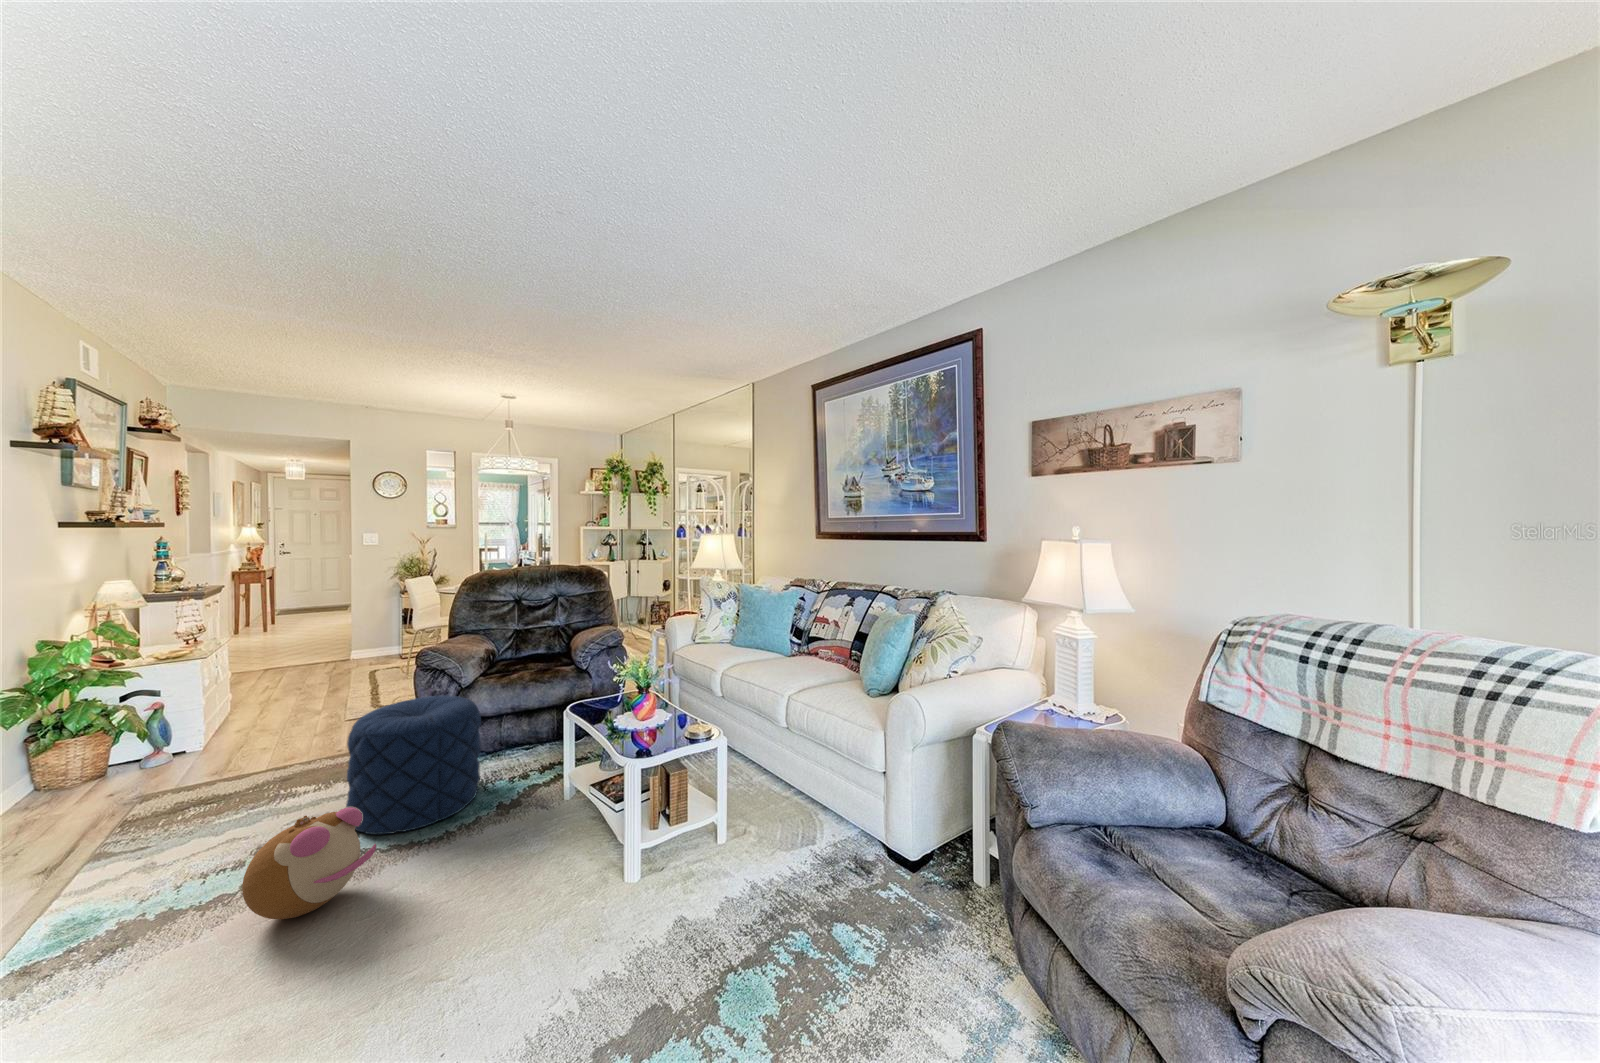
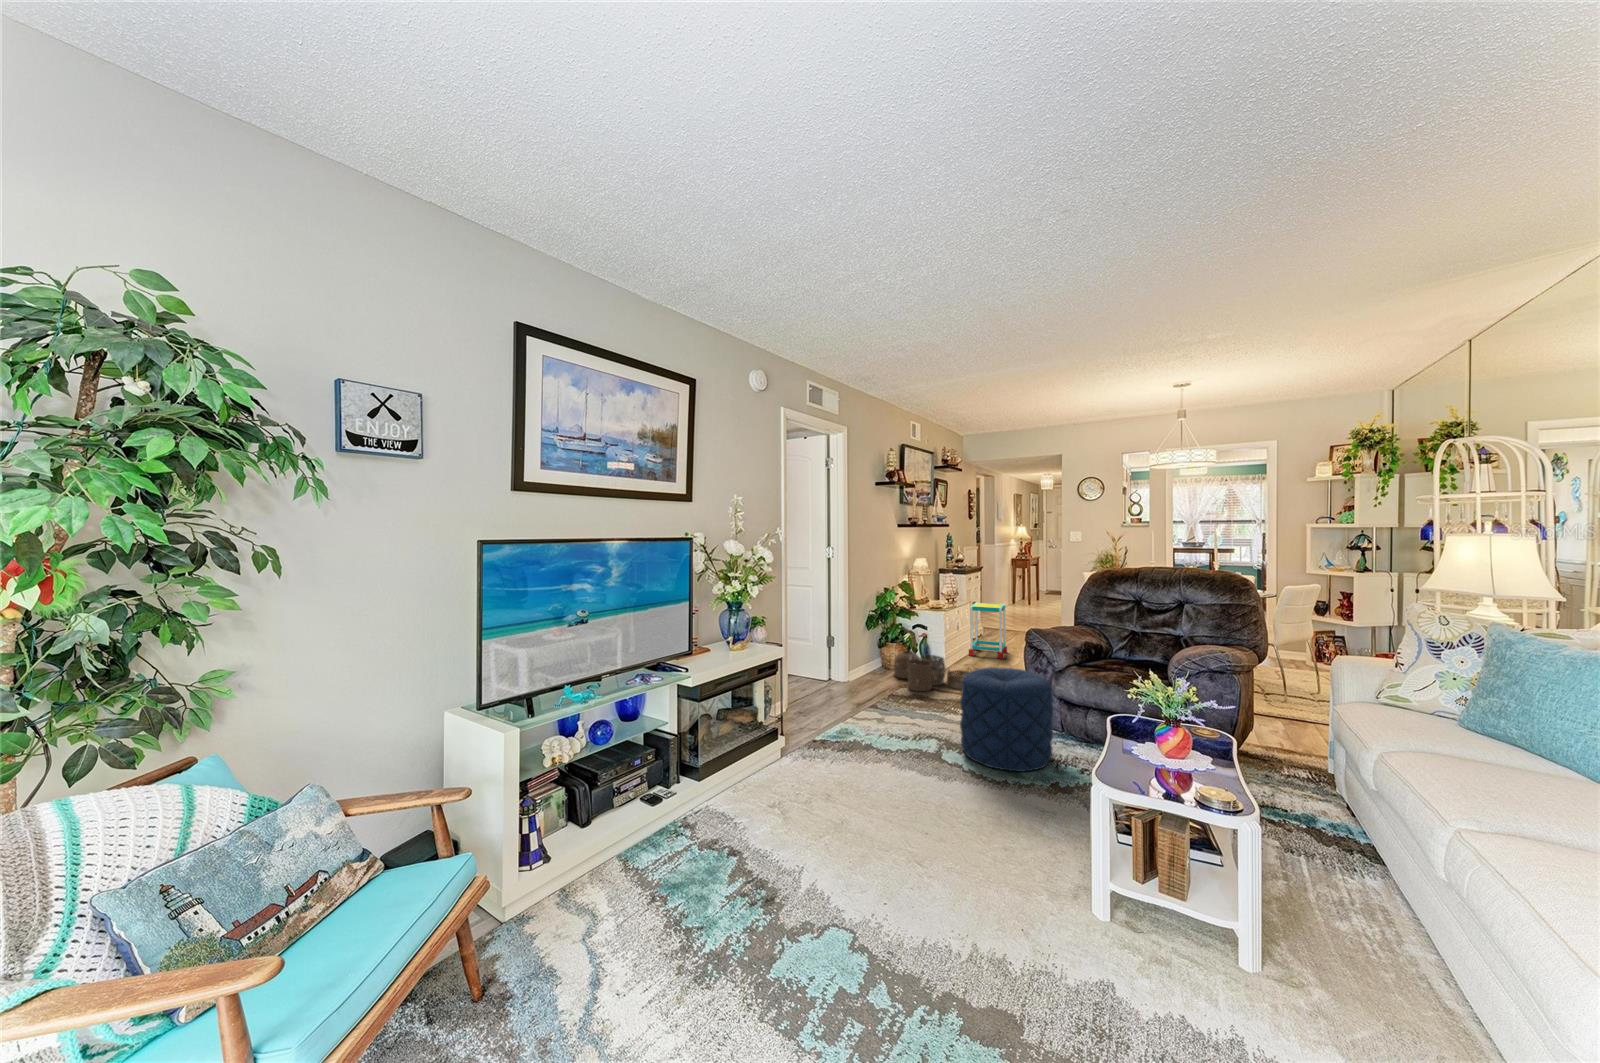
side table: none [230,631,296,715] -> present [969,603,1007,659]
woven basket: none [86,724,282,796] -> present [894,651,971,691]
plush toy: present [242,807,376,919] -> none [882,718,947,780]

